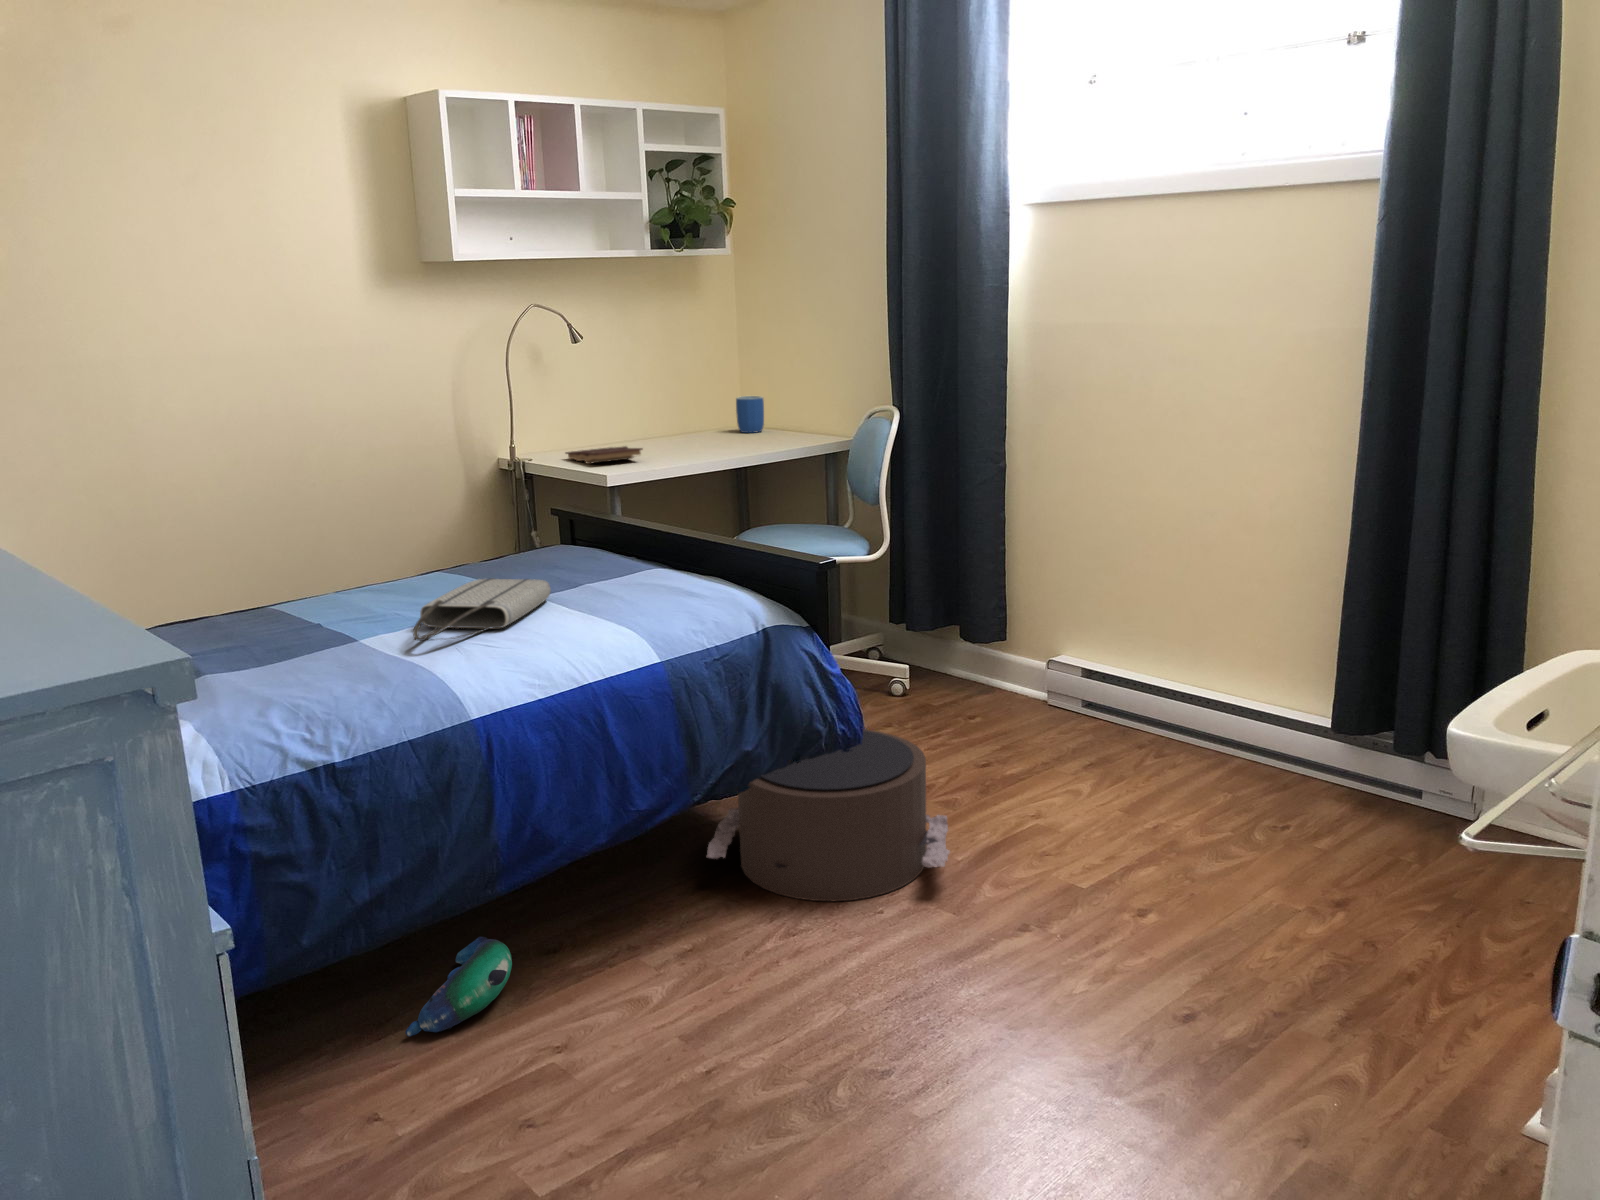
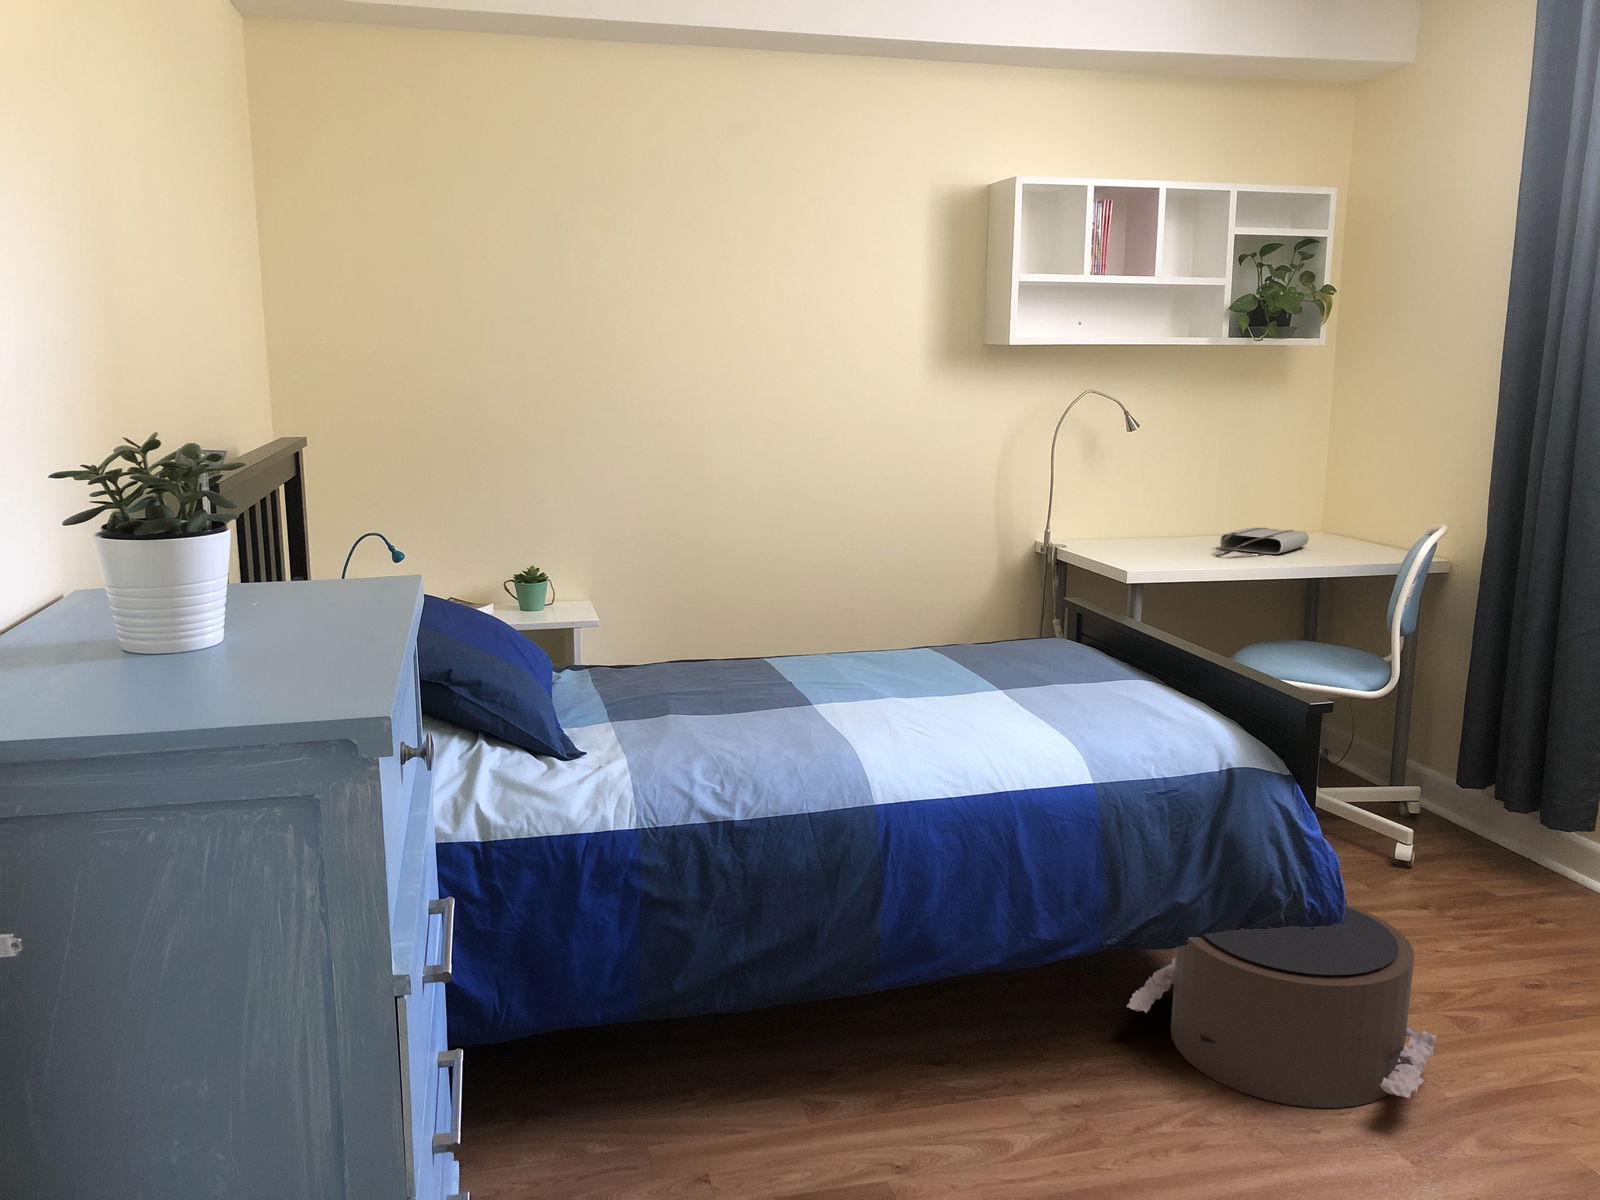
mug: present [736,396,764,433] -> none [1305,502,1340,544]
book: present [566,446,642,464] -> none [1098,542,1177,557]
tote bag: present [413,578,551,641] -> present [1220,528,1308,554]
plush toy: present [405,936,512,1037] -> none [765,1025,887,1112]

